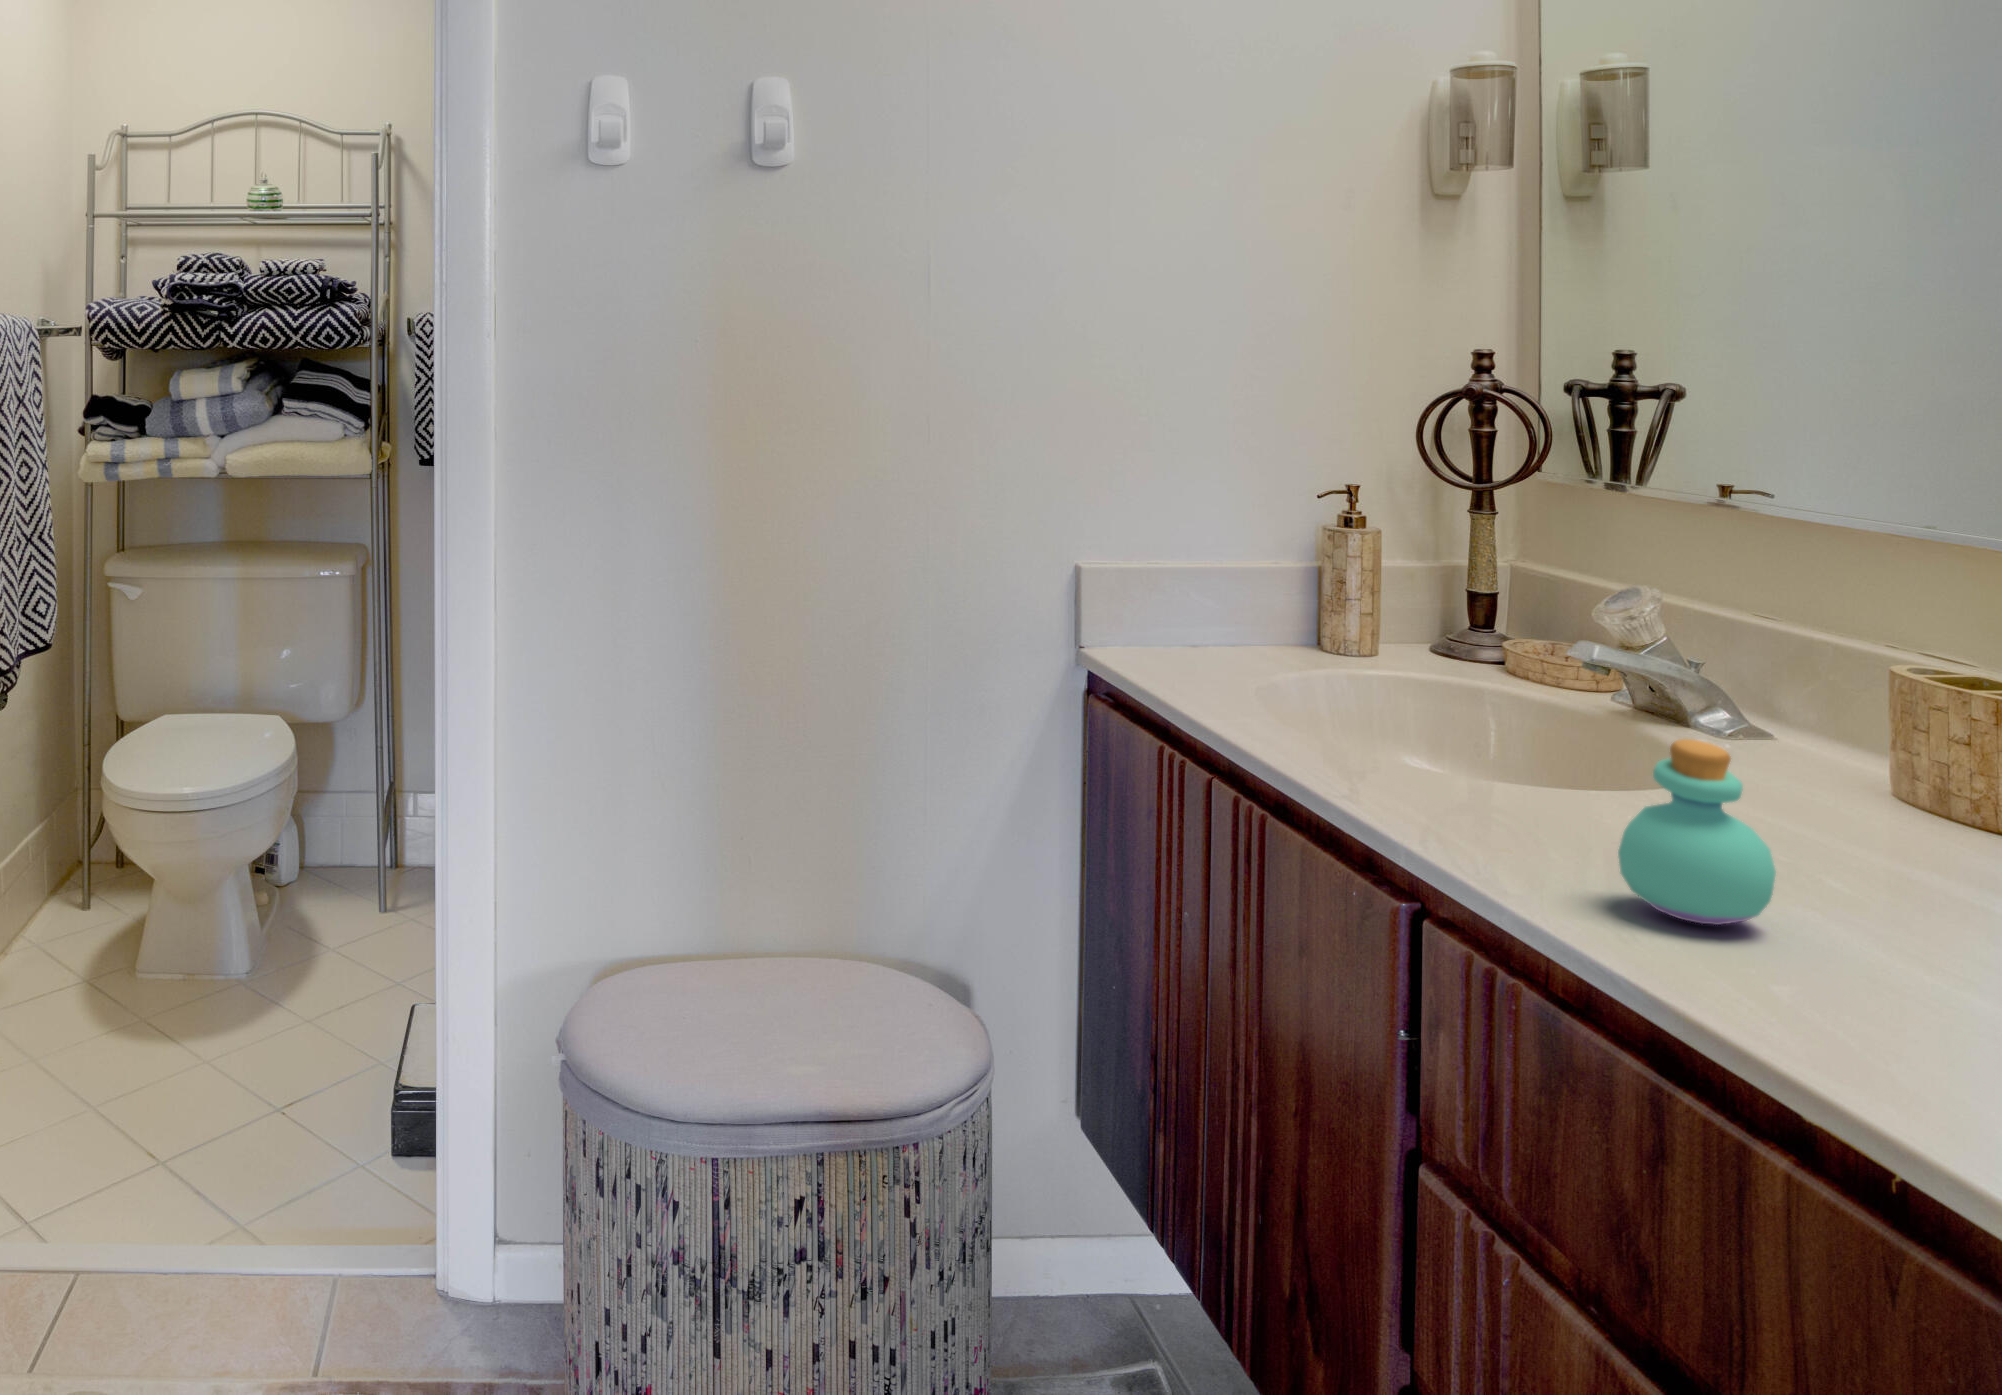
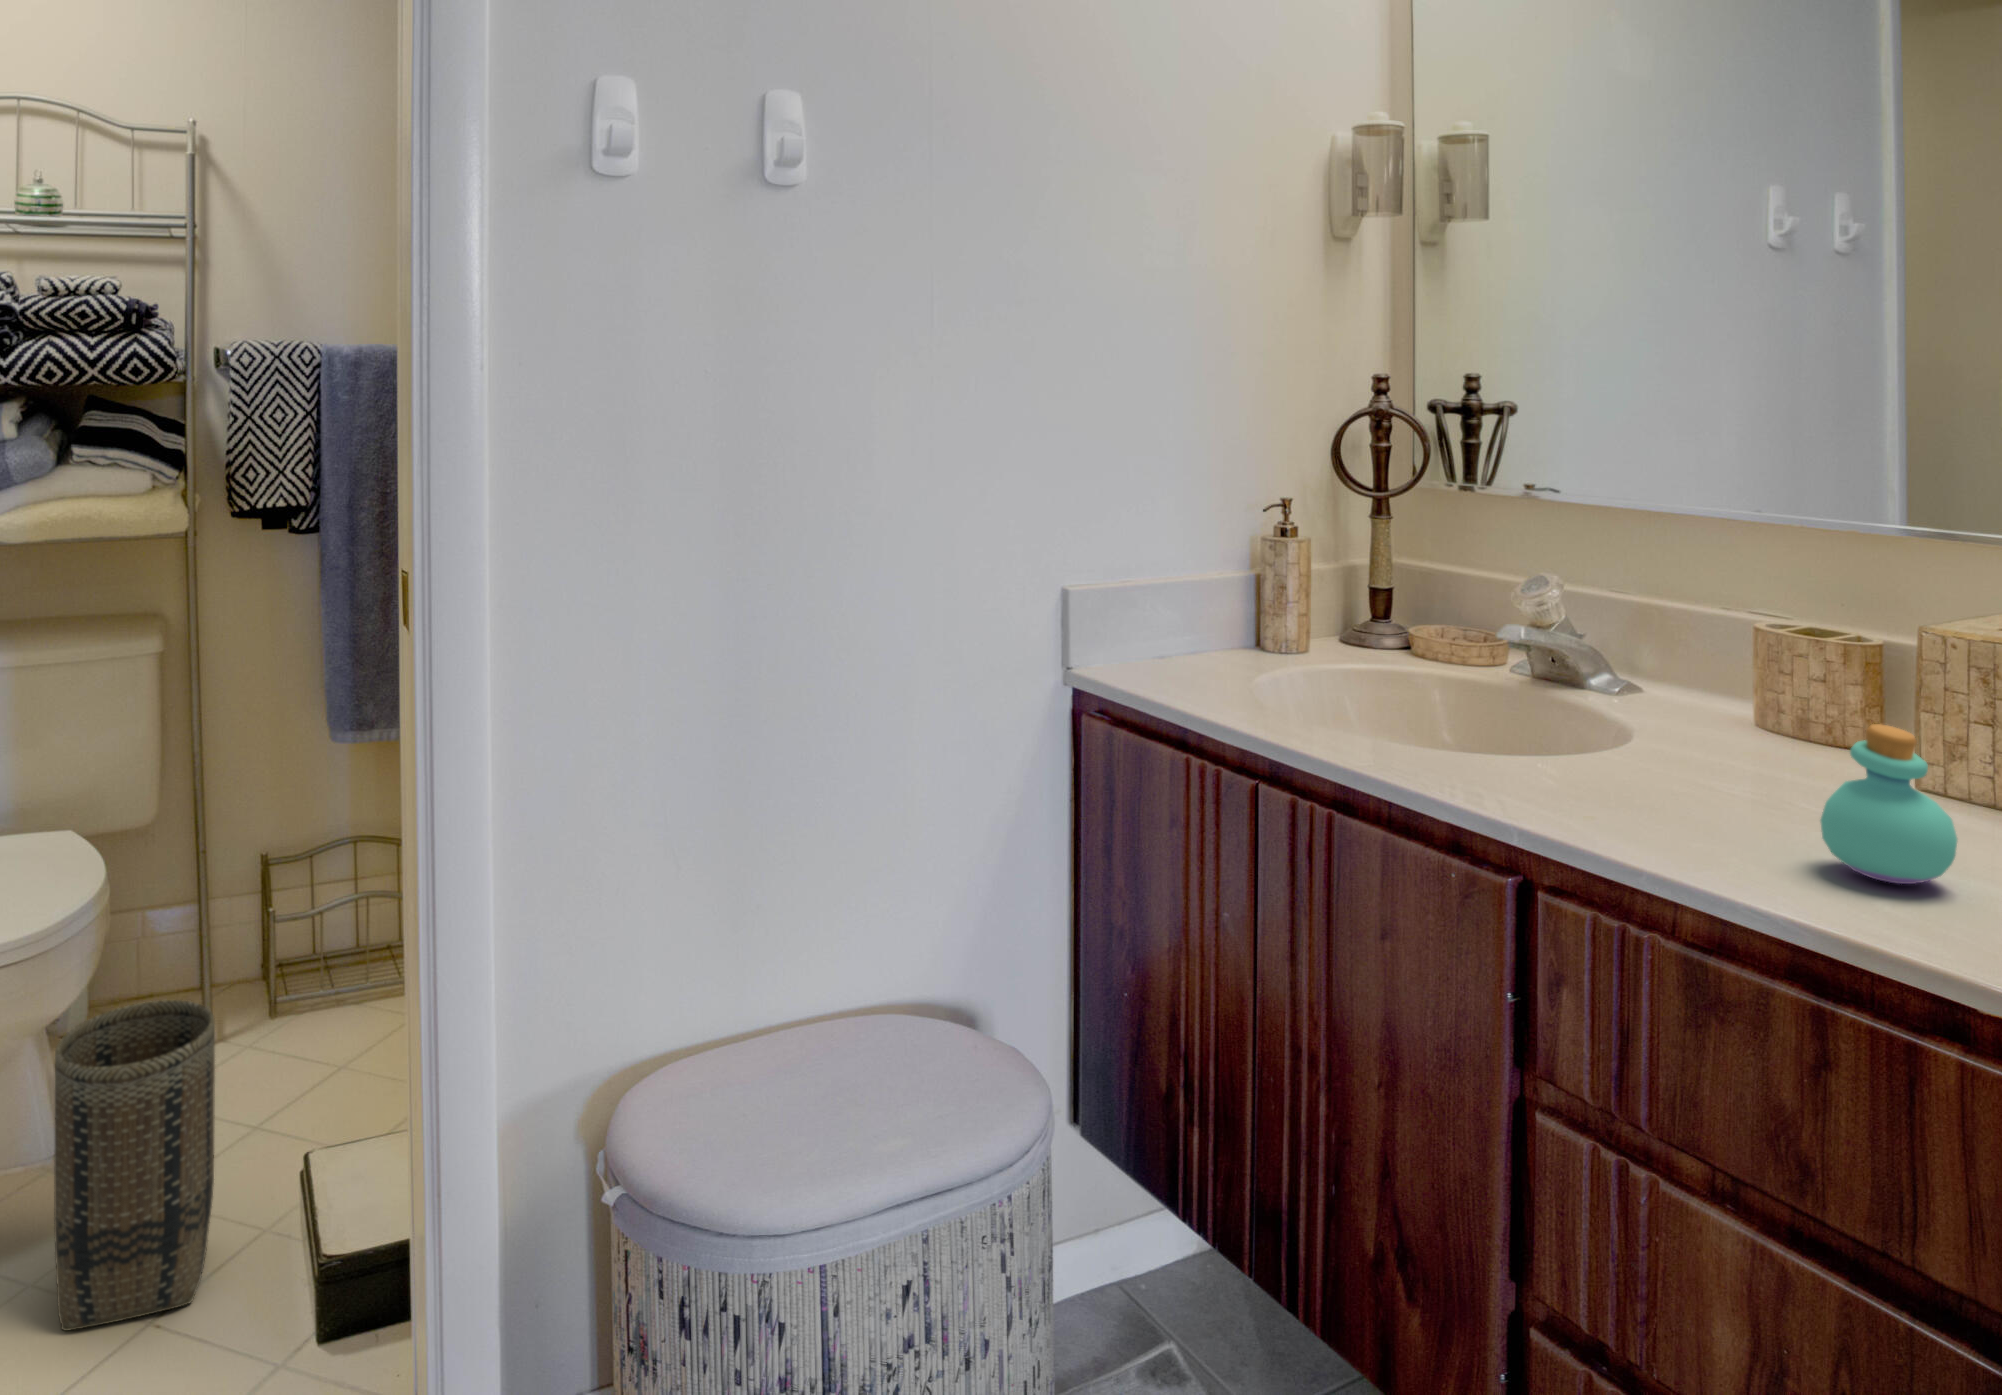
basket: none [210,862,329,1110] -> present [54,1000,215,1331]

